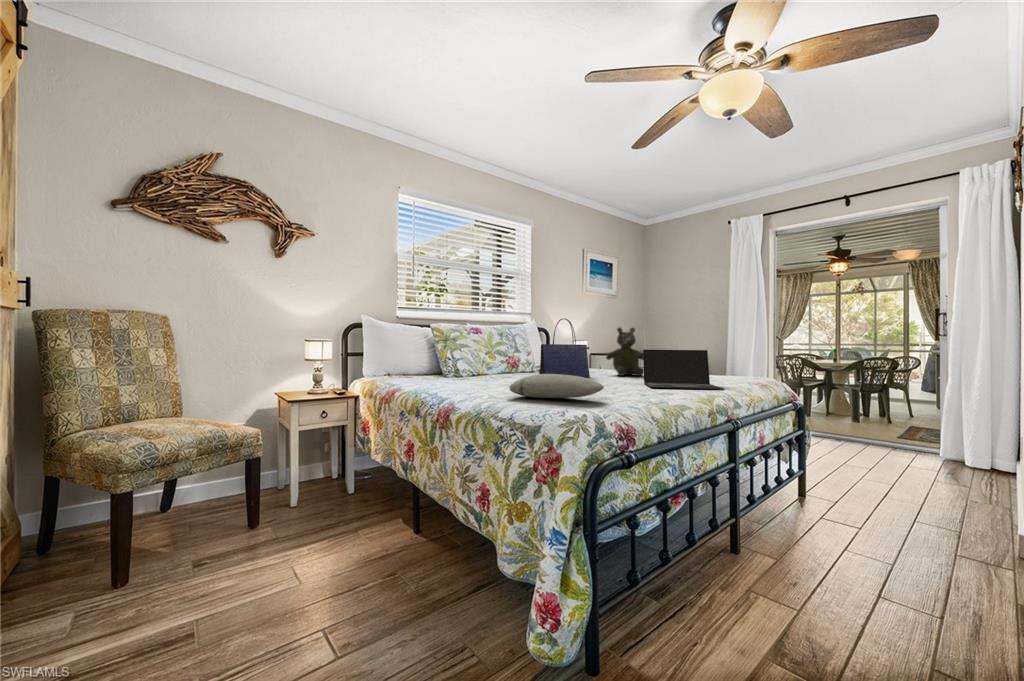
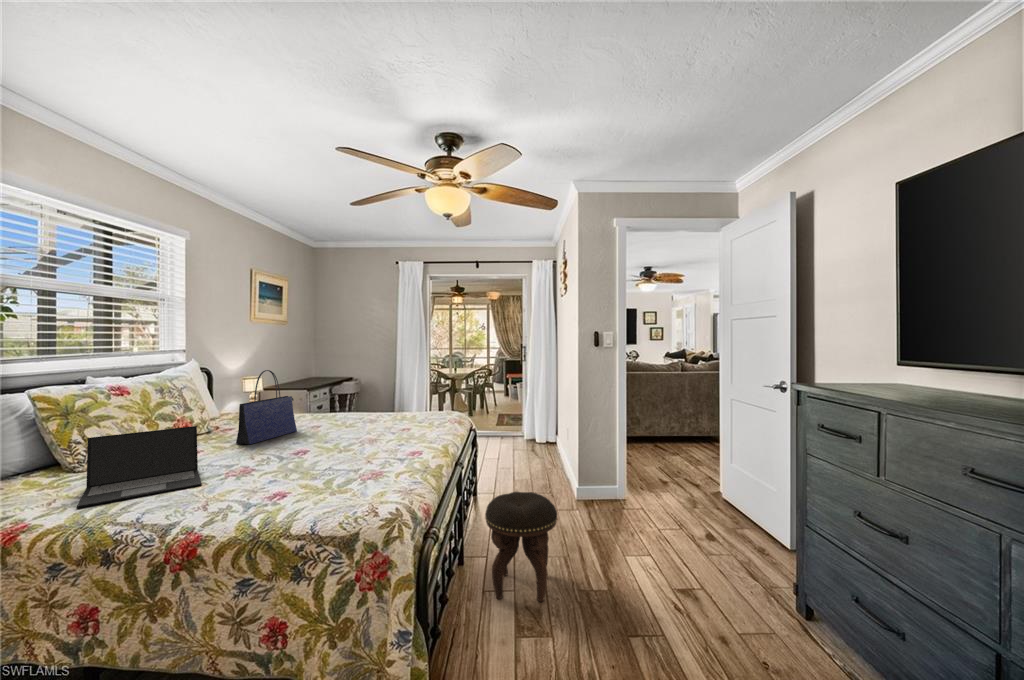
teddy bear: present [606,328,644,376] -> none [308,371,351,423]
laptop: present [643,350,724,390] -> present [77,426,202,508]
pillow: present [510,374,604,398] -> none [272,459,380,494]
footstool: none [757,473,892,647] -> present [485,492,557,602]

